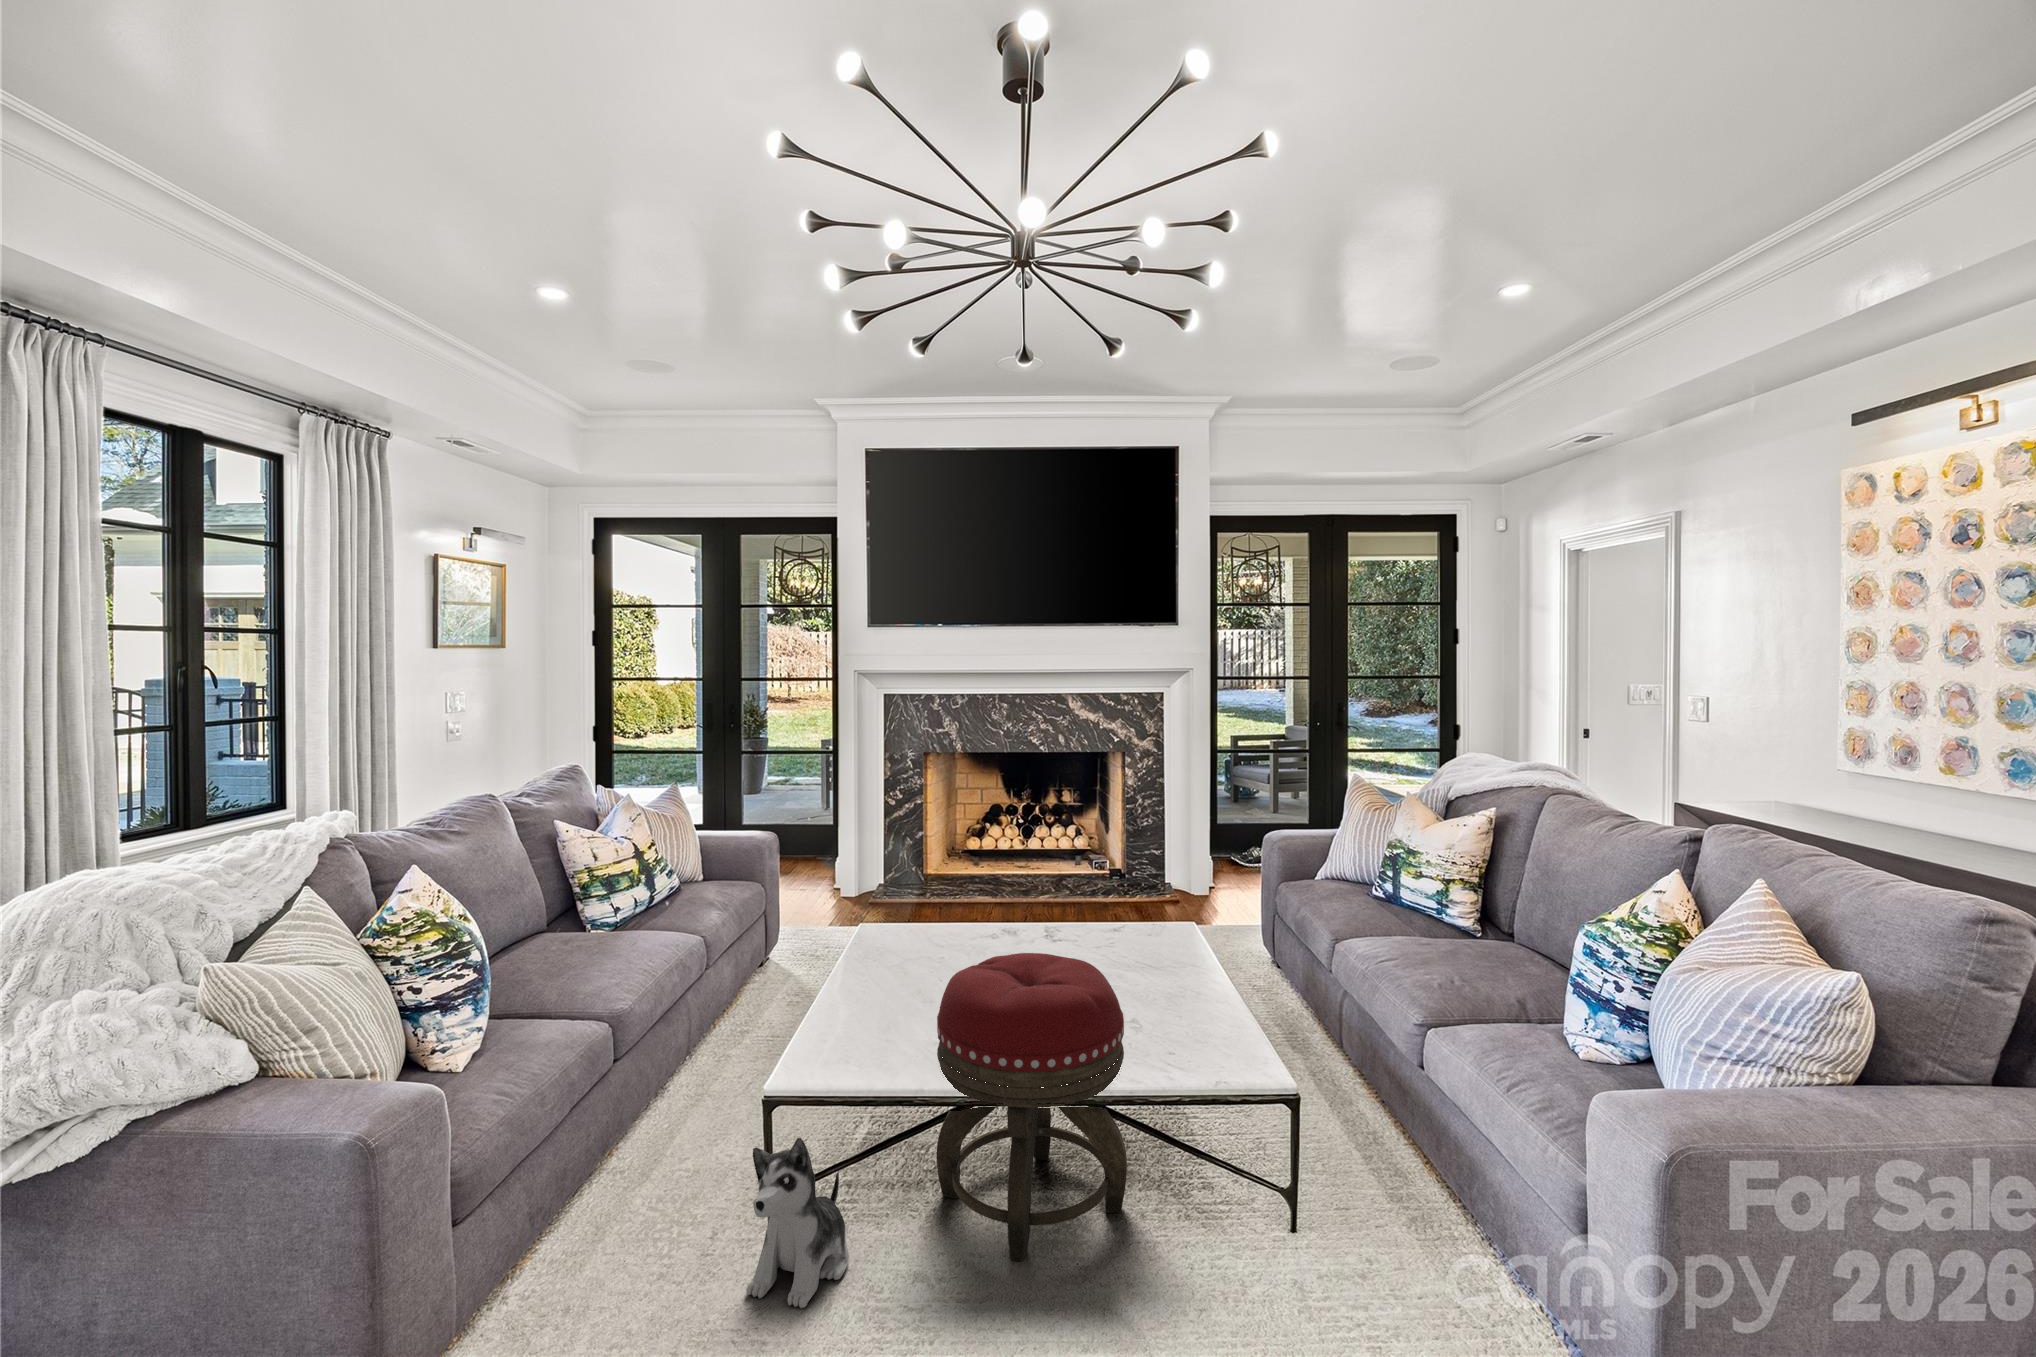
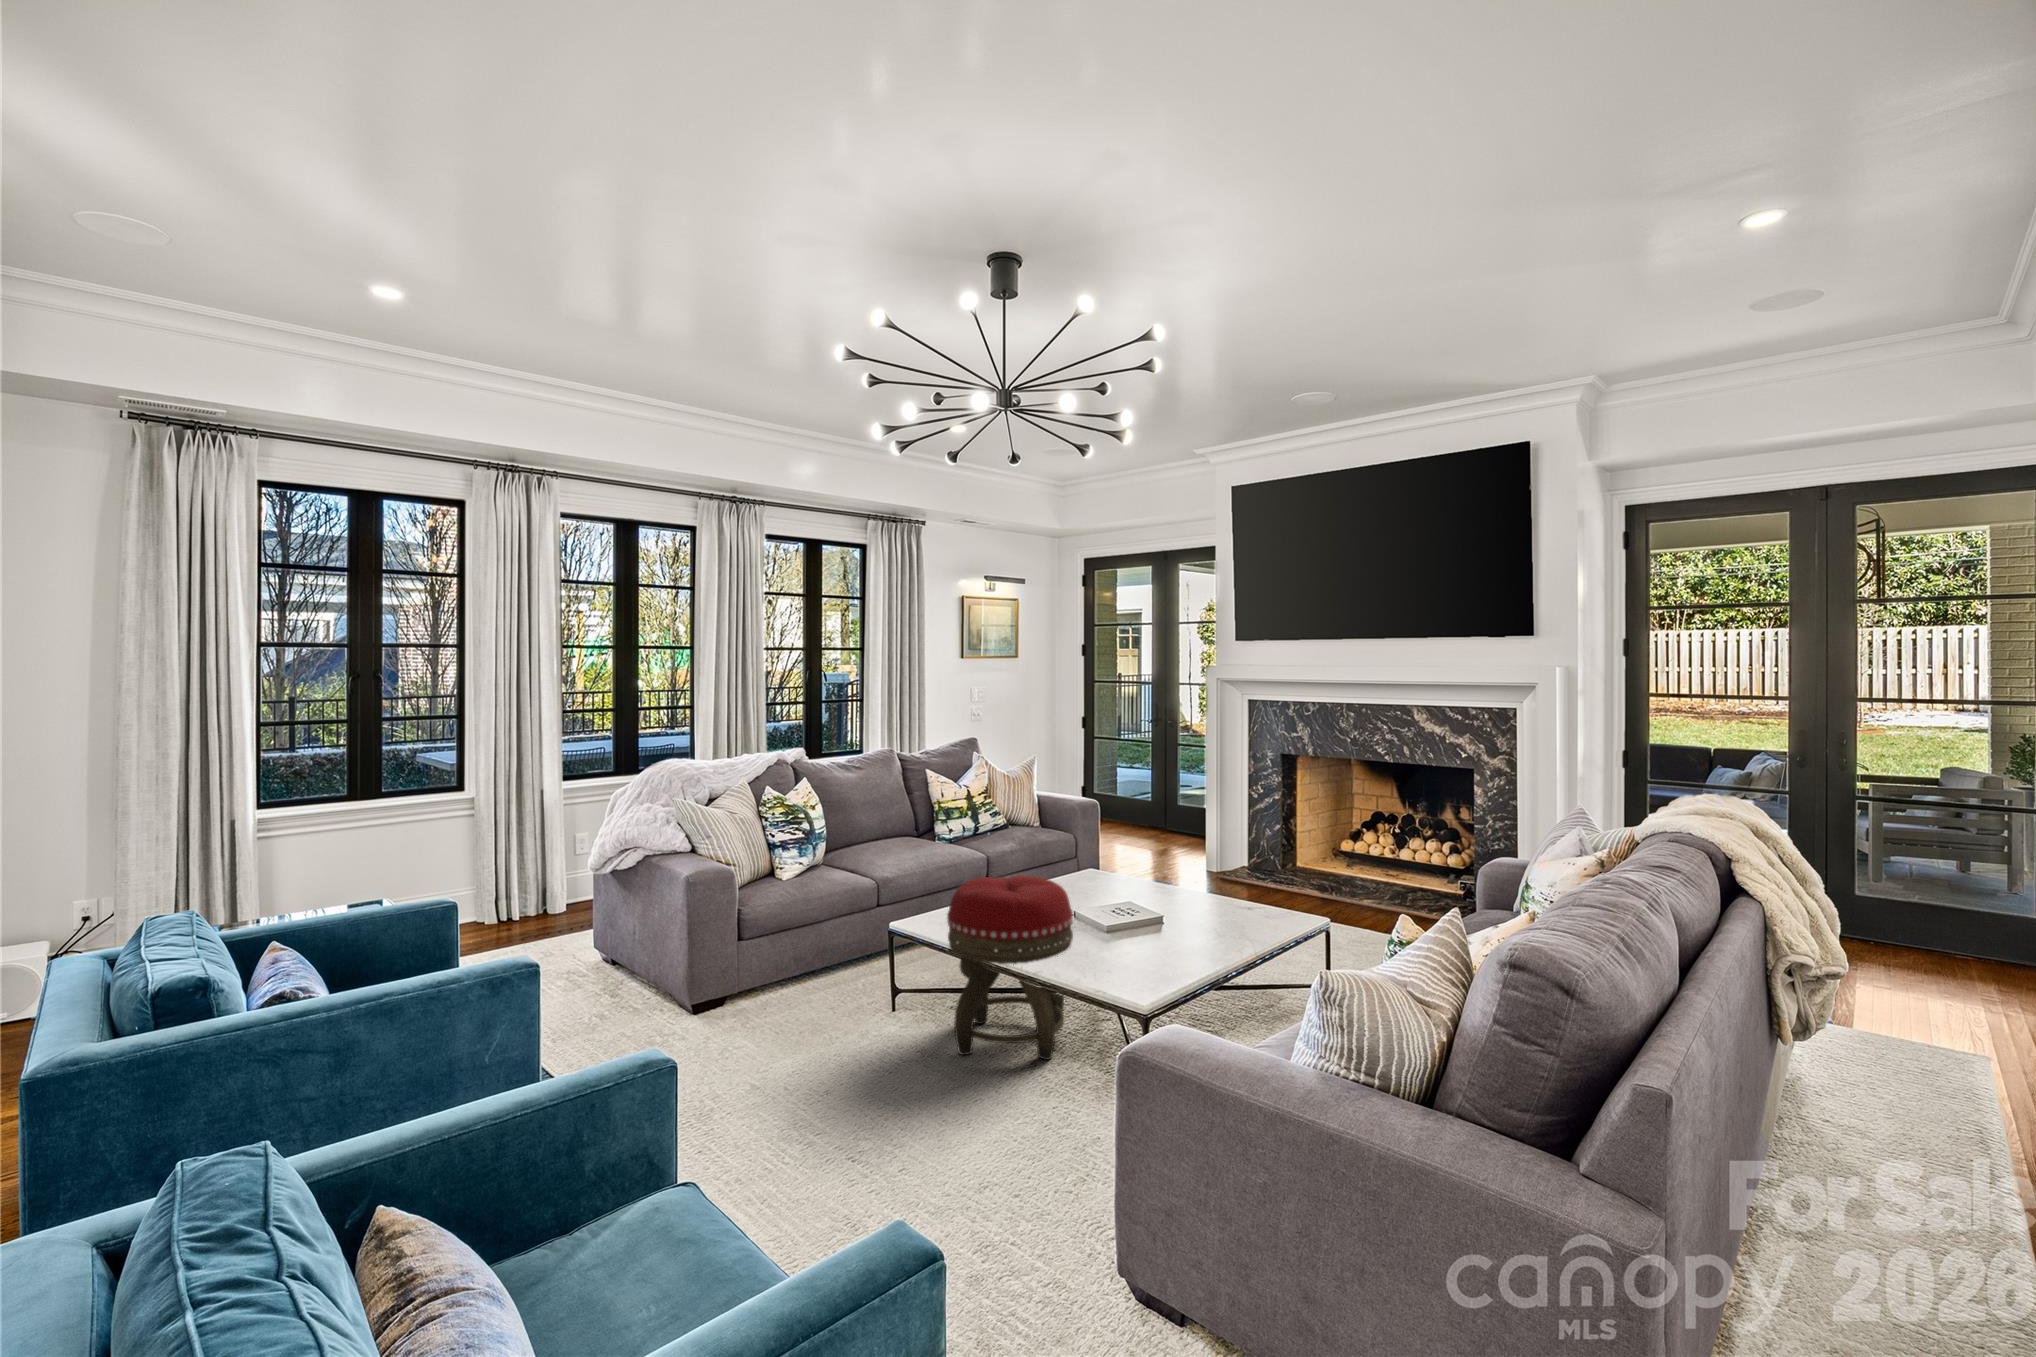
plush toy: present [746,1138,849,1308] -> none [837,942,913,1031]

